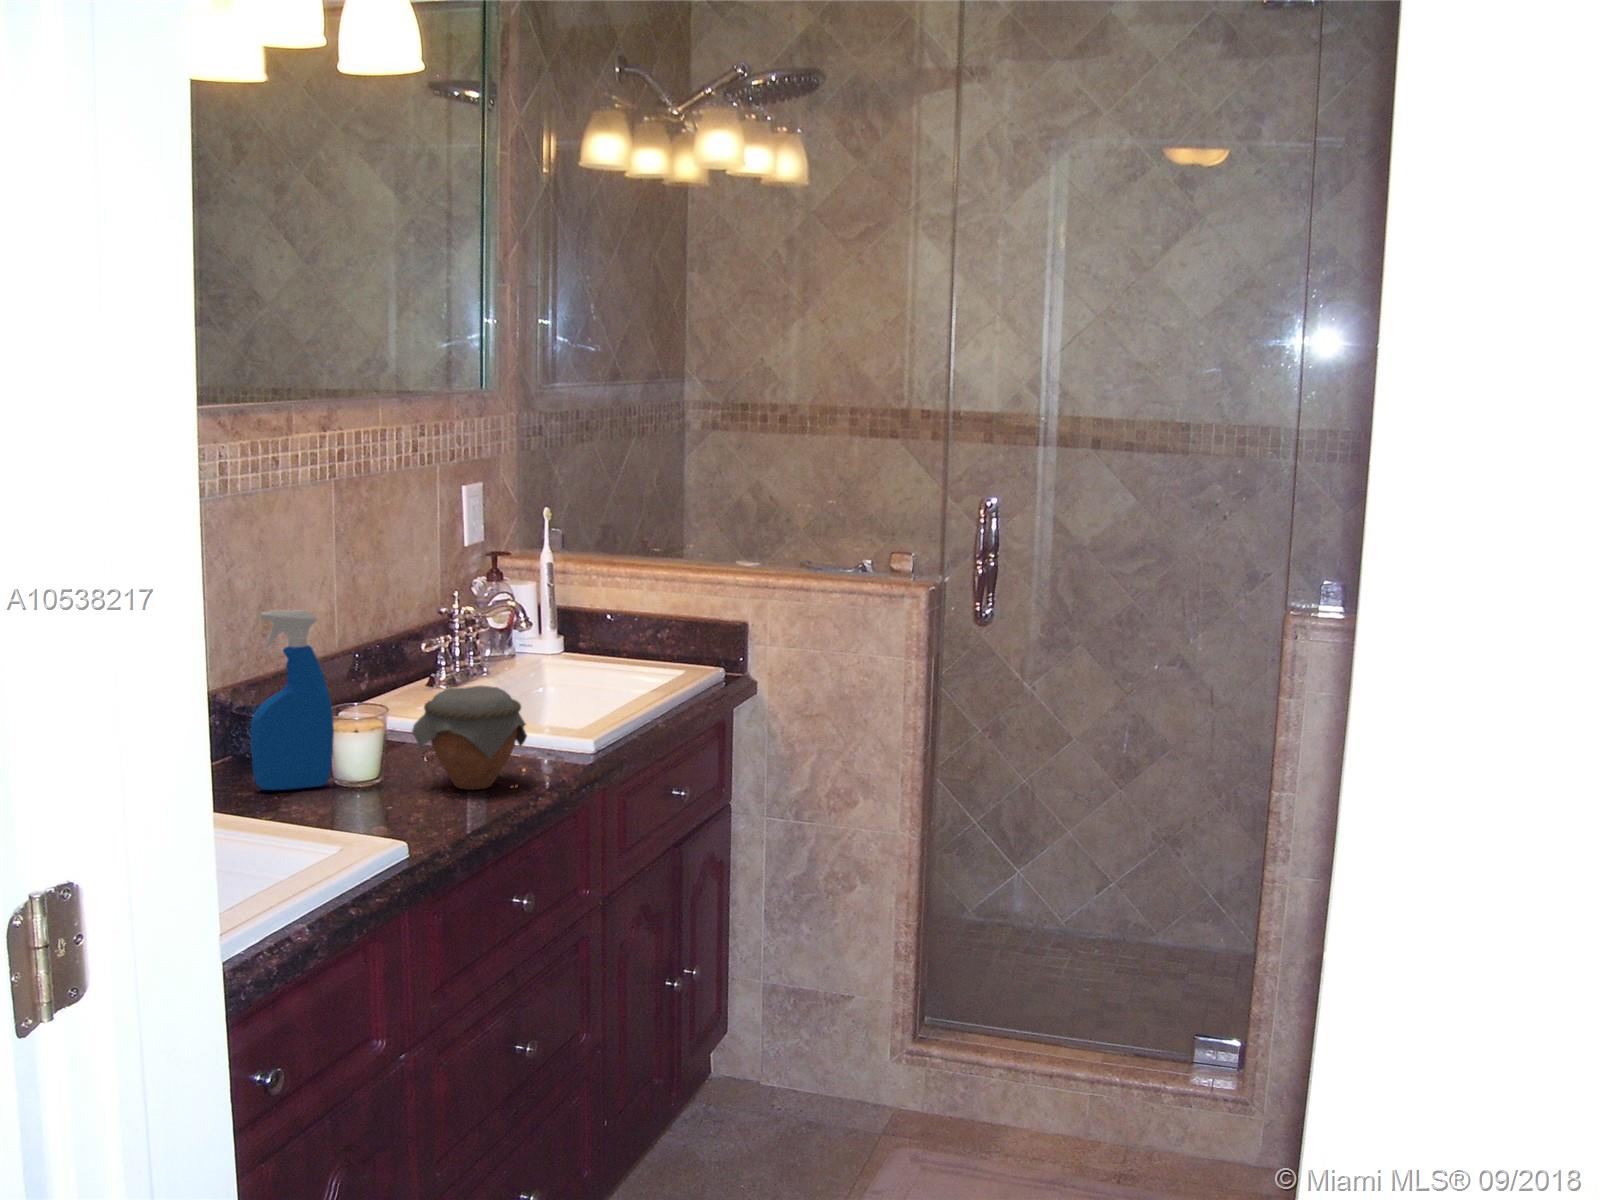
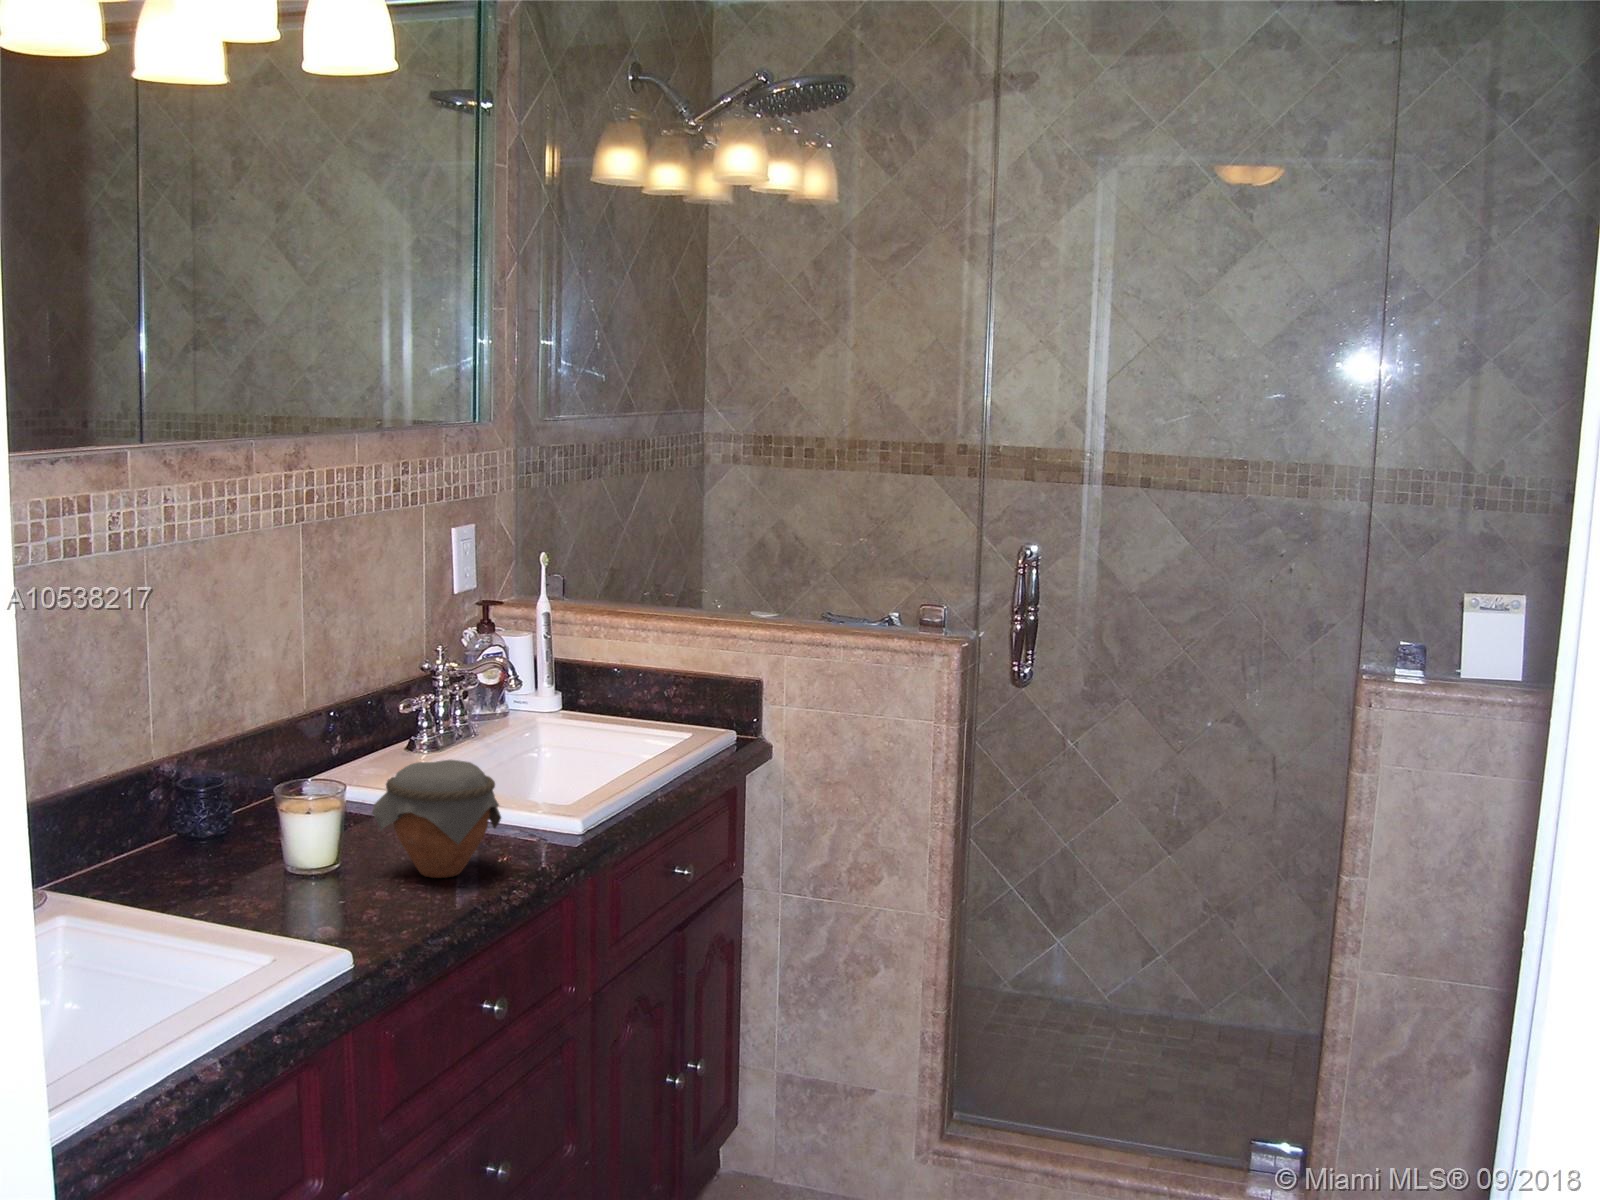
spray bottle: present [250,610,334,790] -> none [190,675,285,877]

